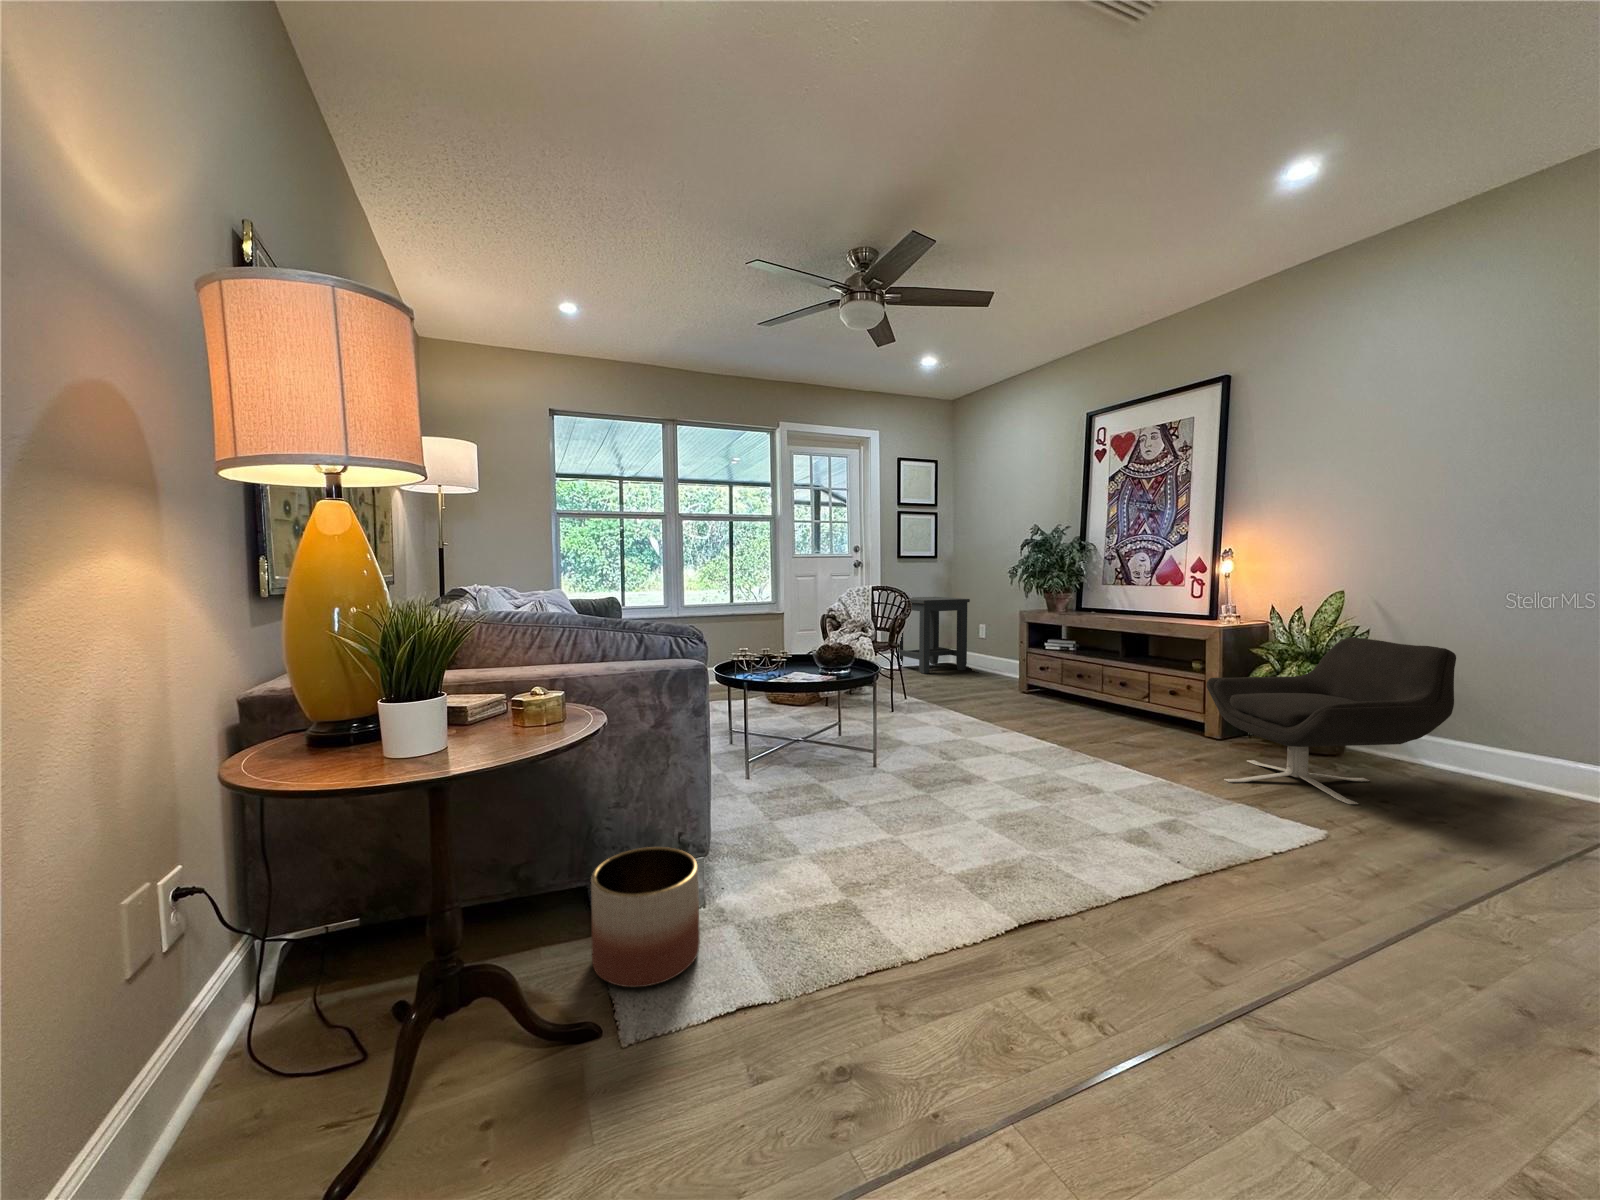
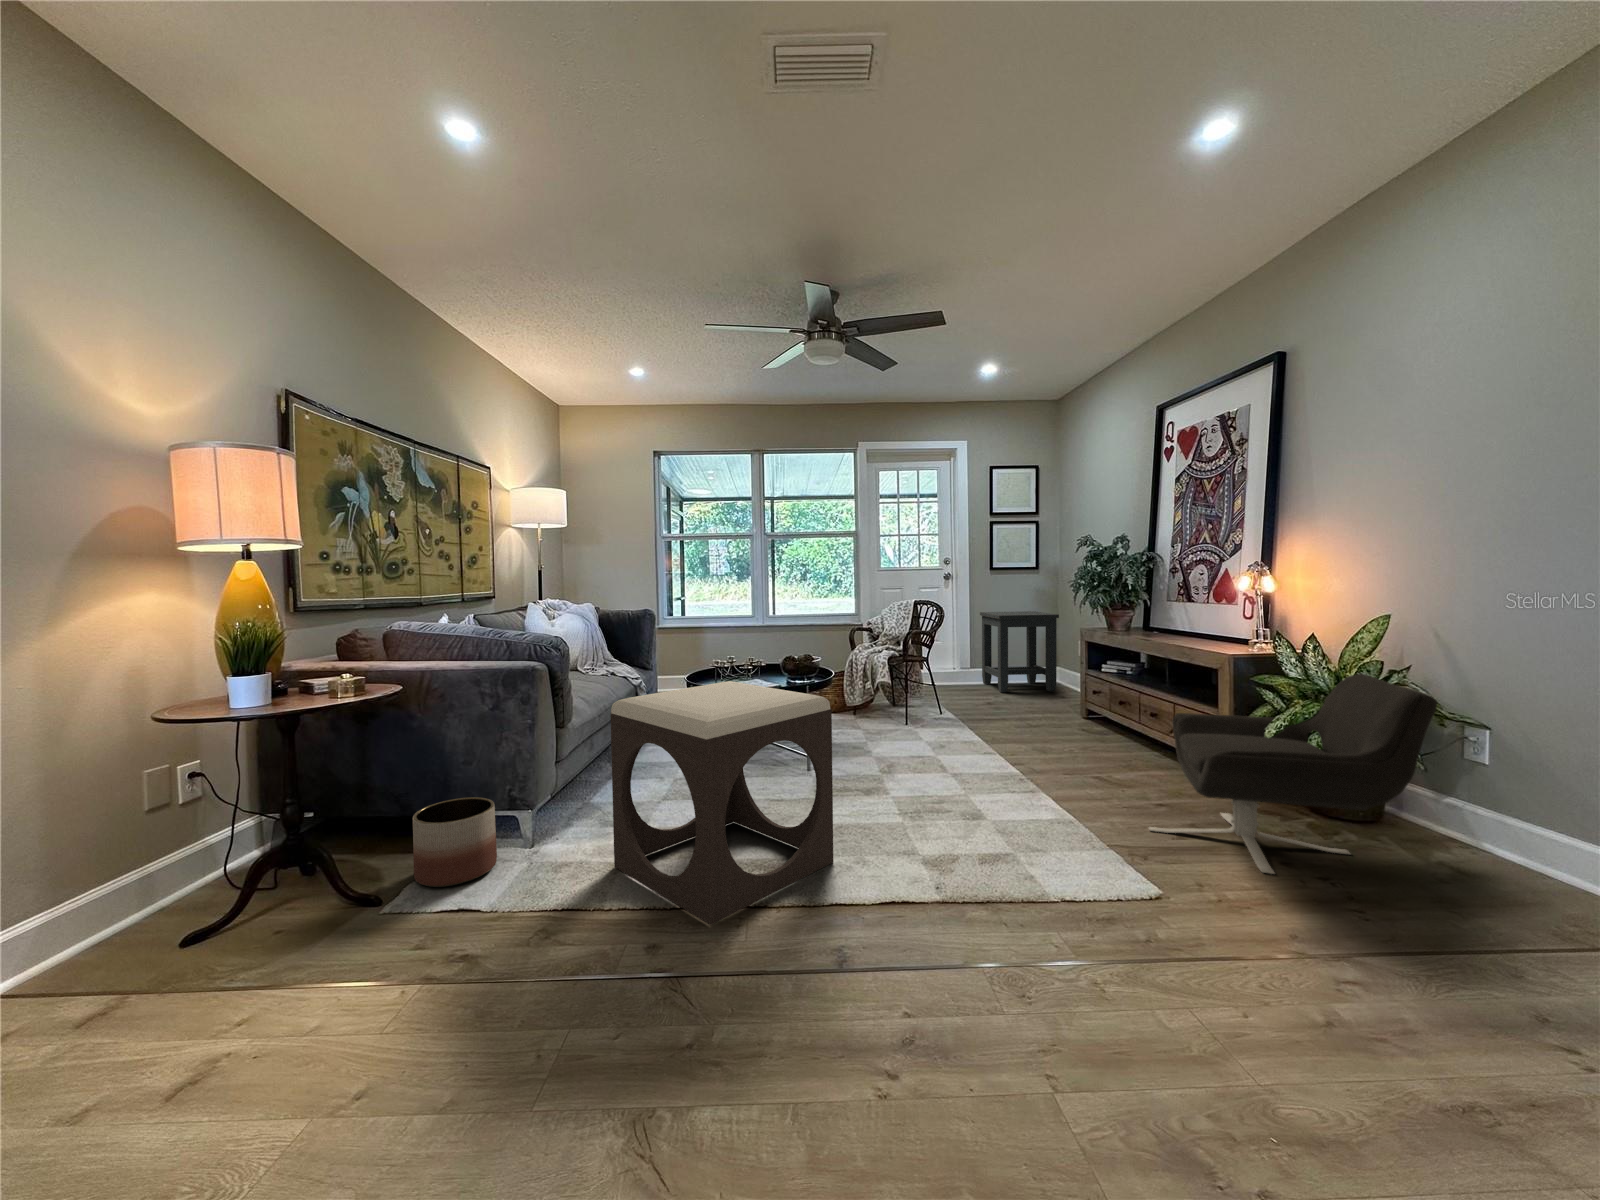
footstool: none [843,668,1058,950] -> present [611,681,833,925]

